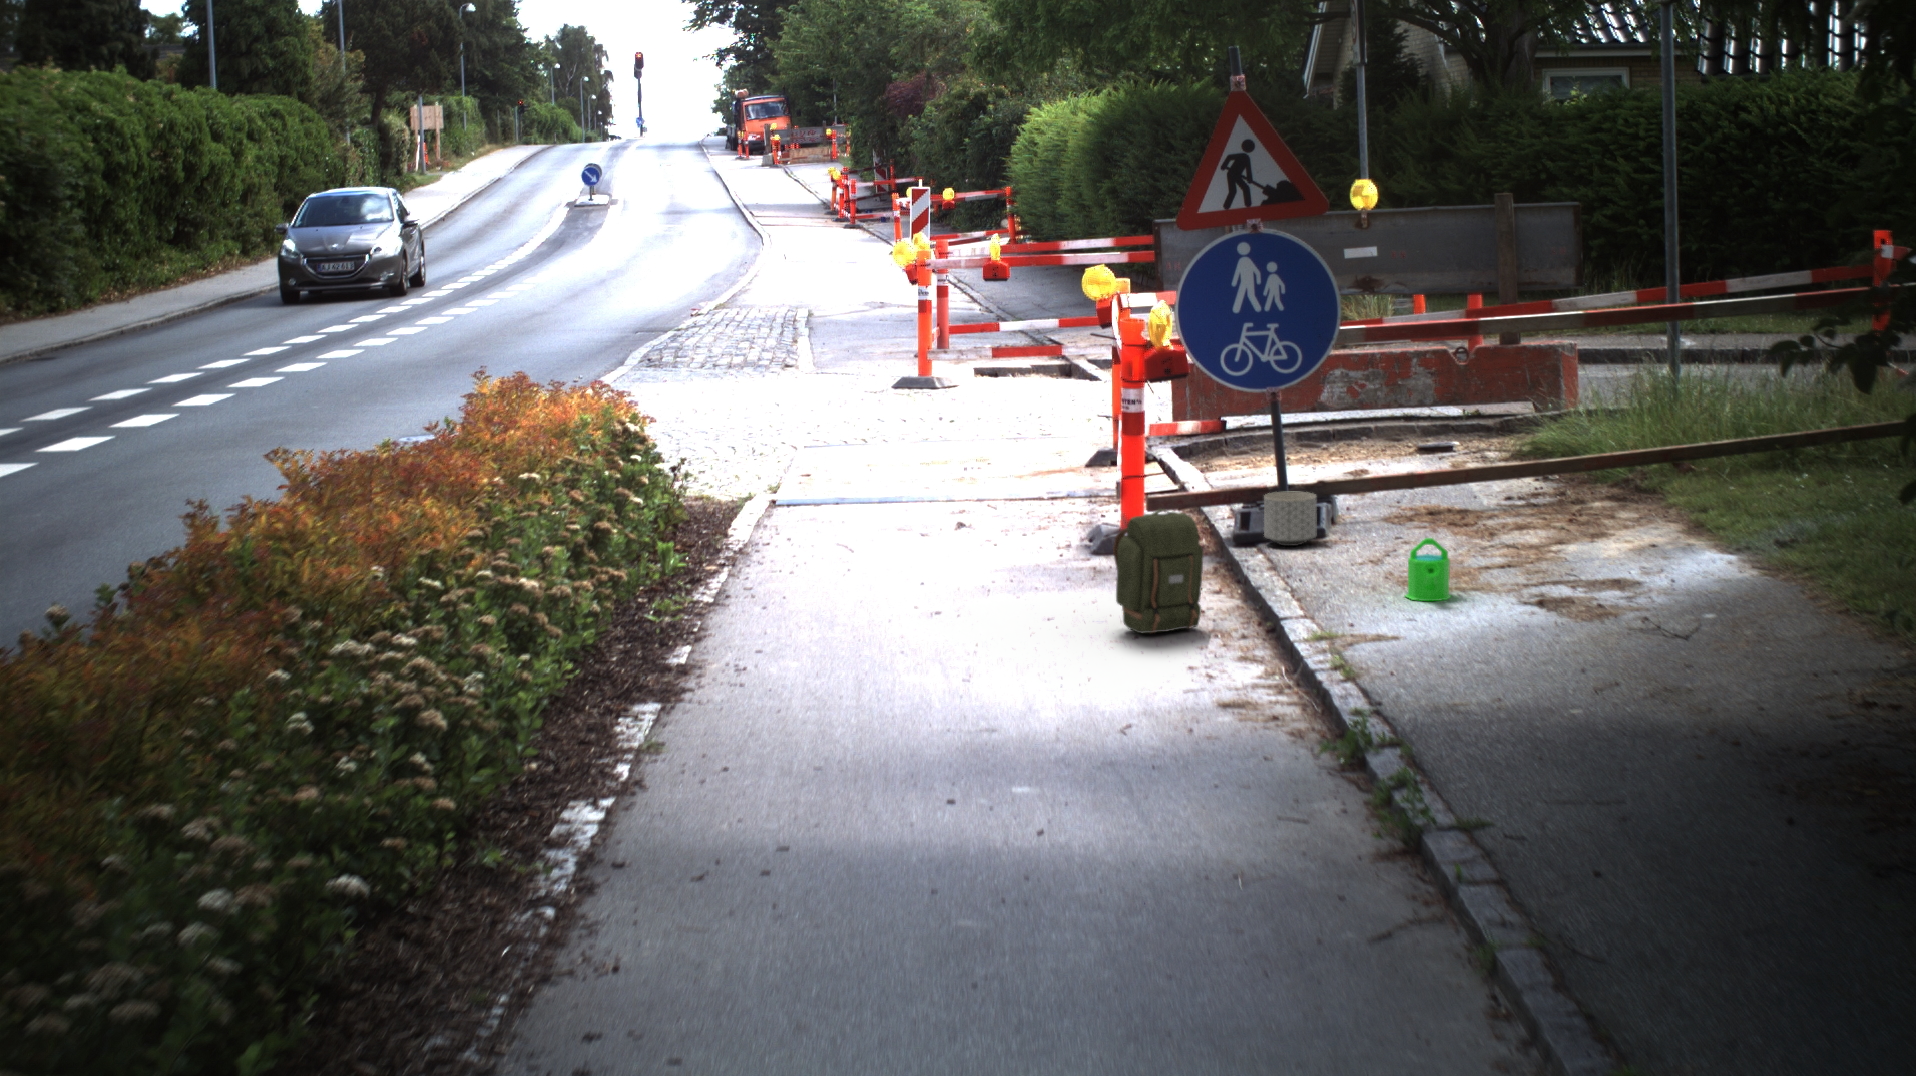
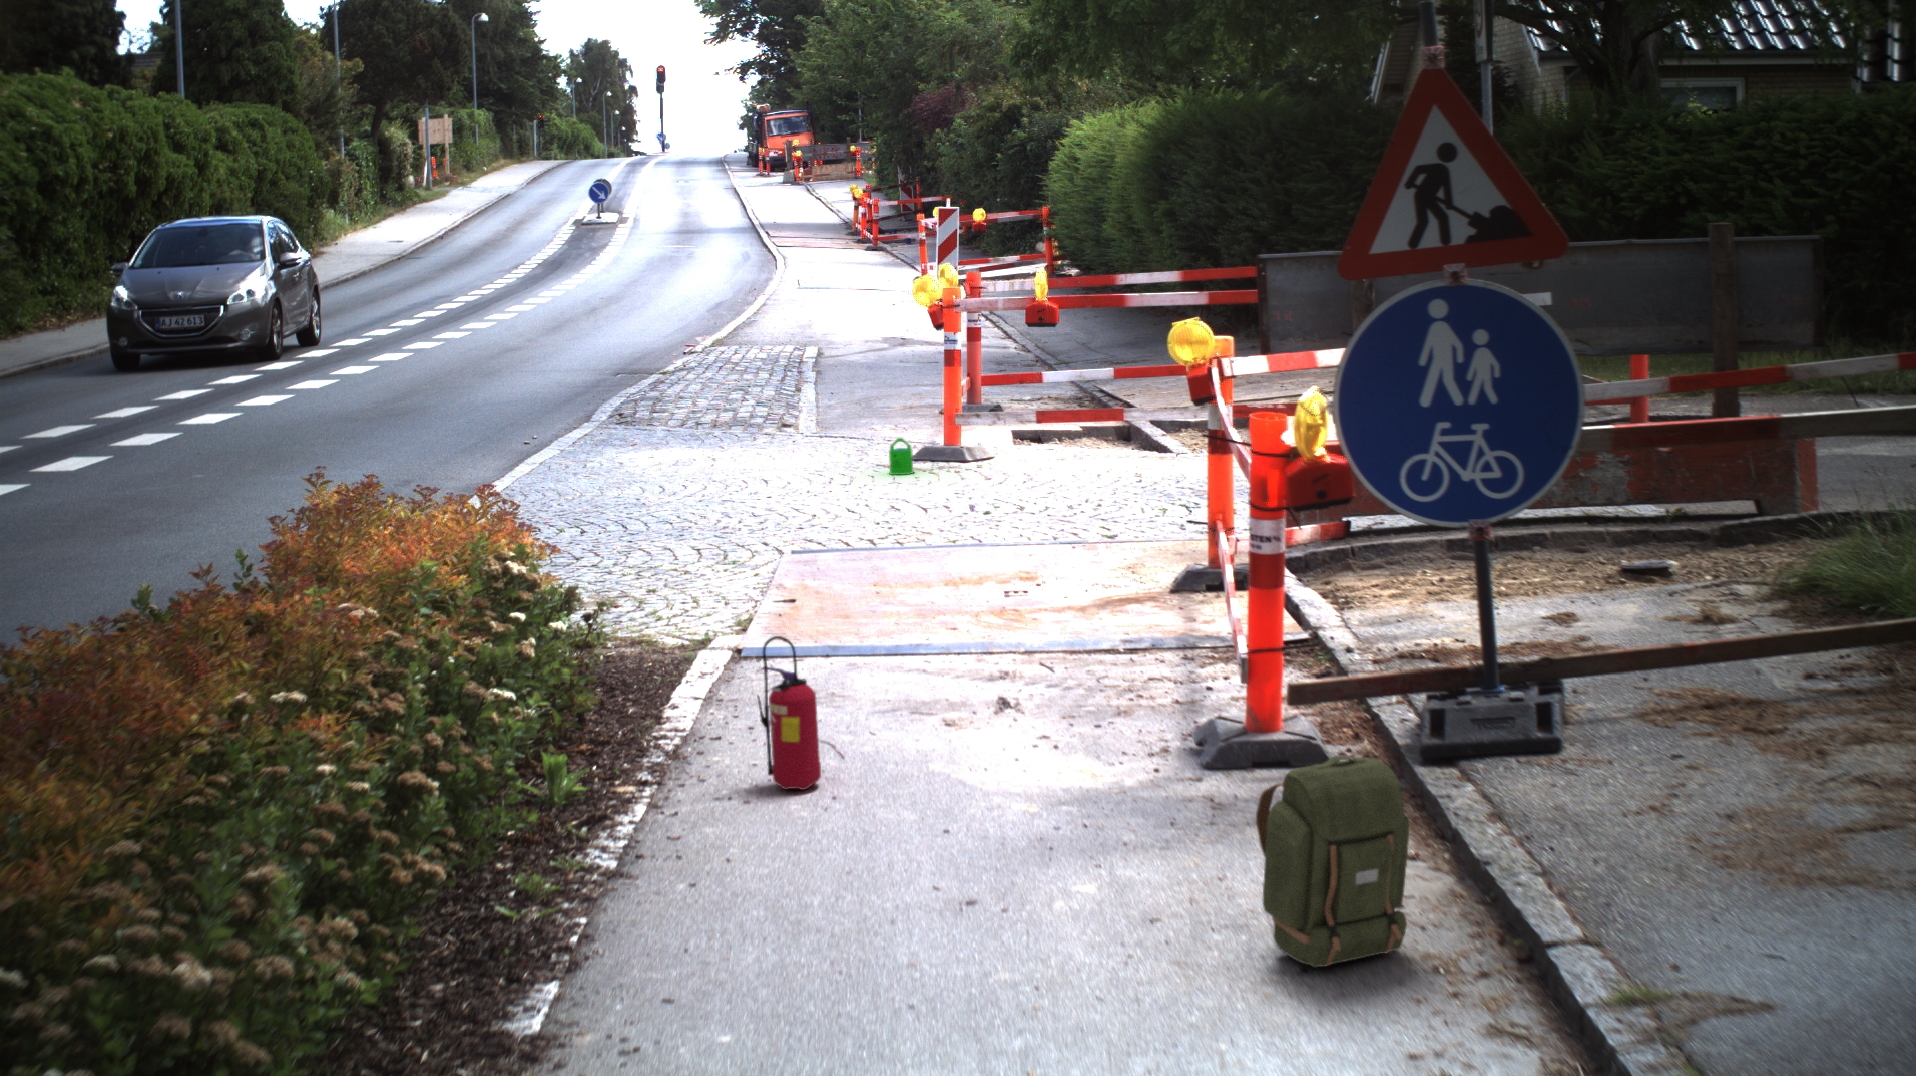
fire extinguisher: none [800,465,842,568] -> present [757,636,821,790]
planter: present [1264,492,1317,546] -> none [1462,674,1544,761]
watering can: present [1406,538,1451,601] -> present [889,438,914,475]

